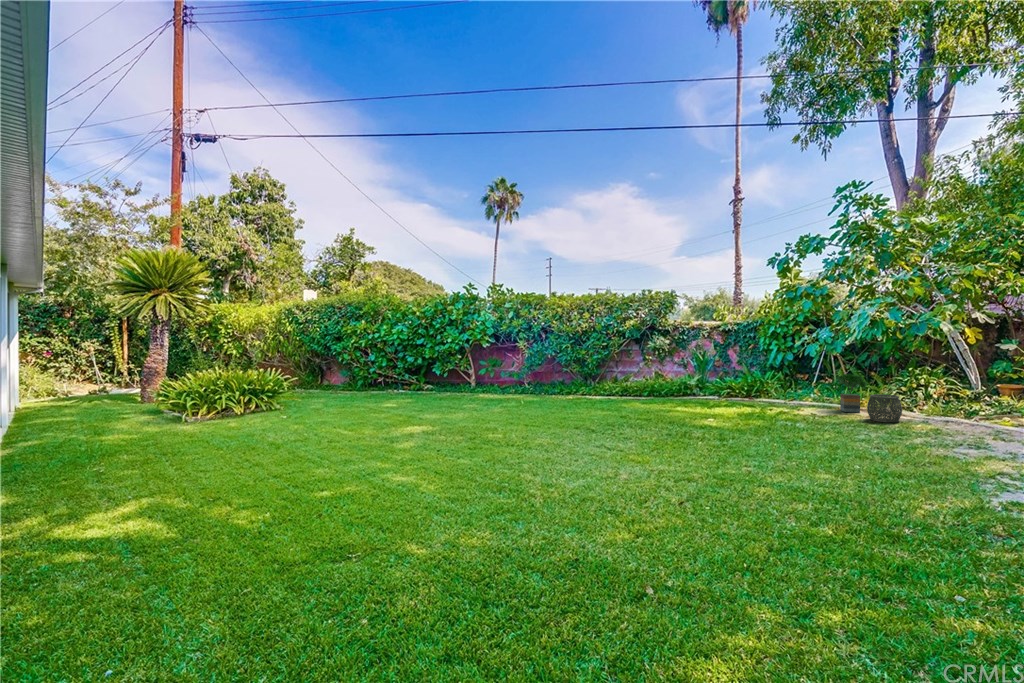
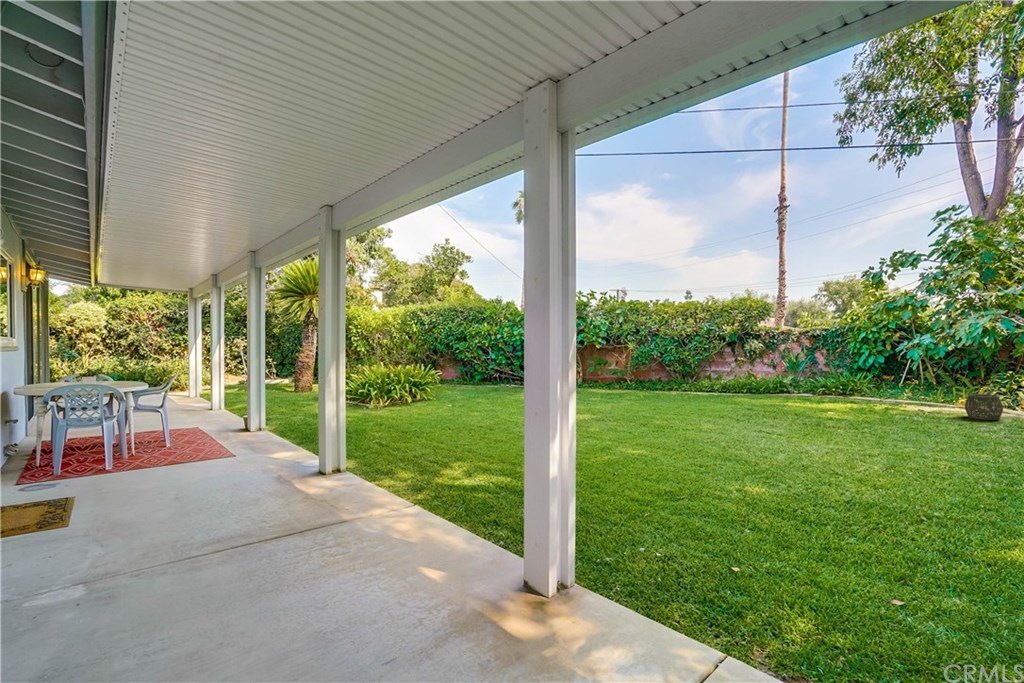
potted tree: present [837,374,867,412] -> none [931,375,965,411]

